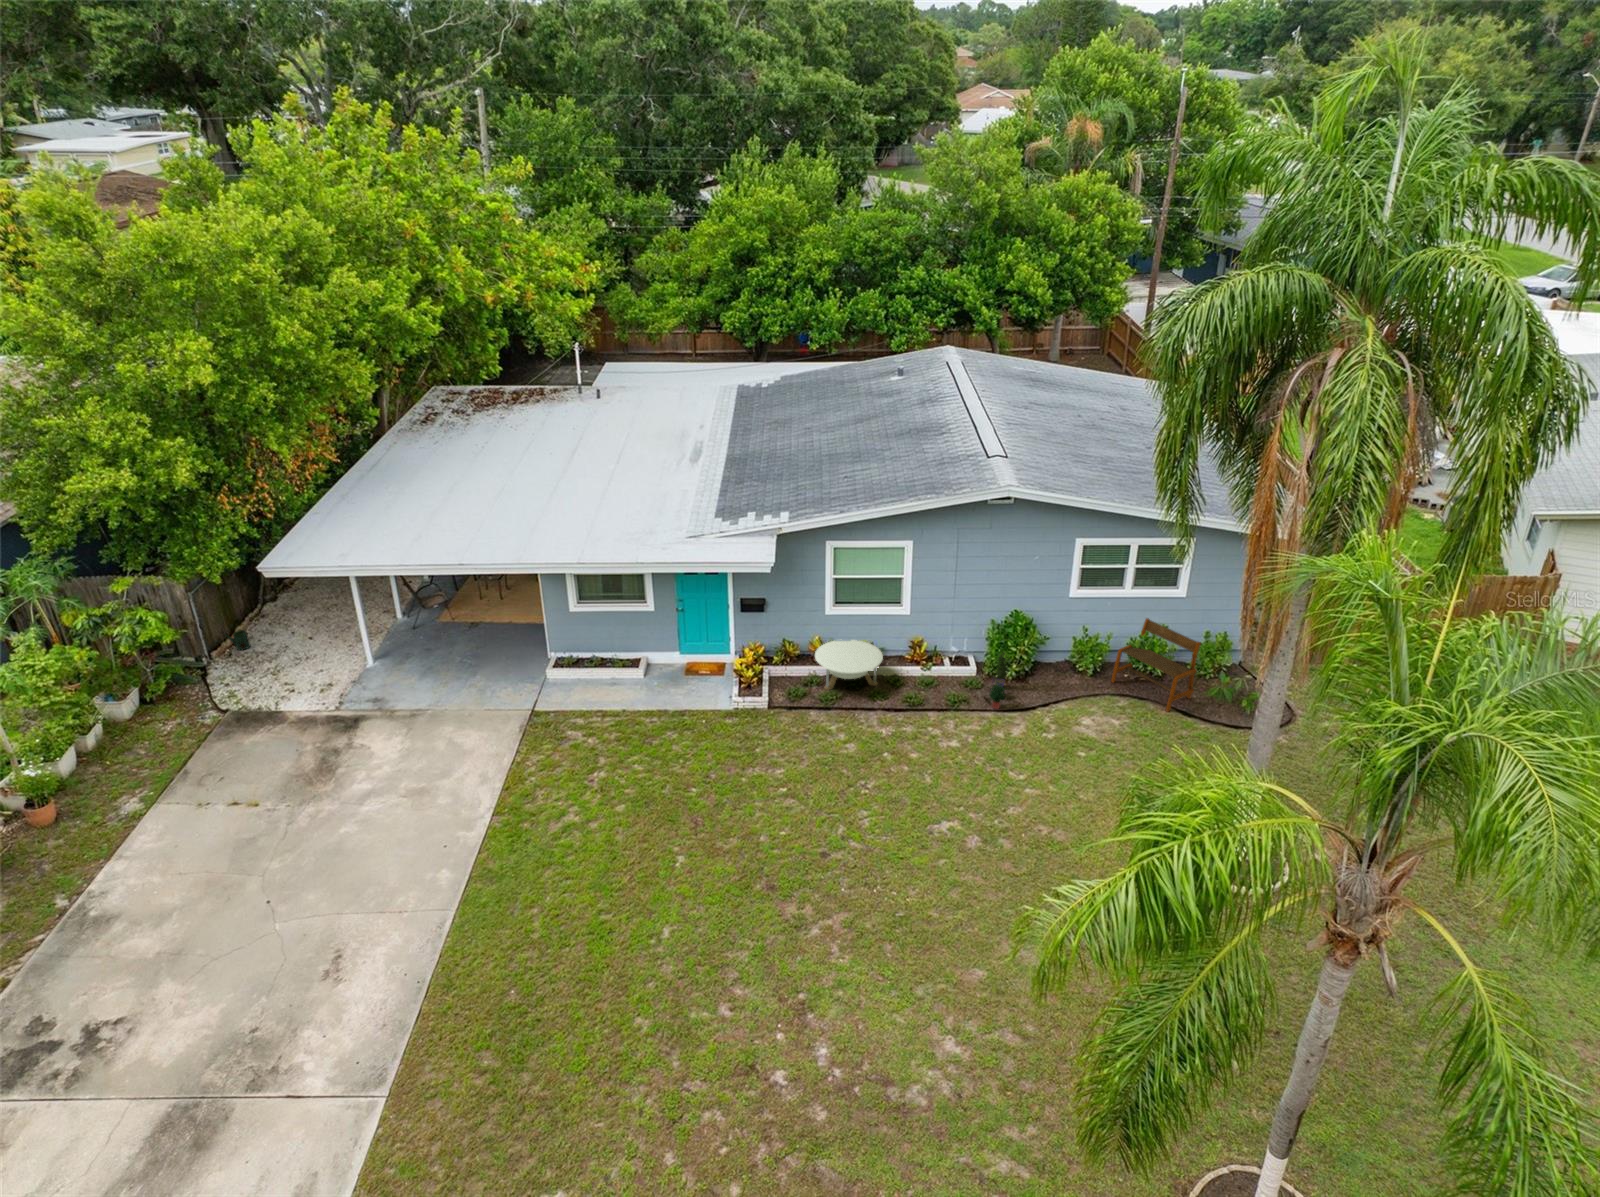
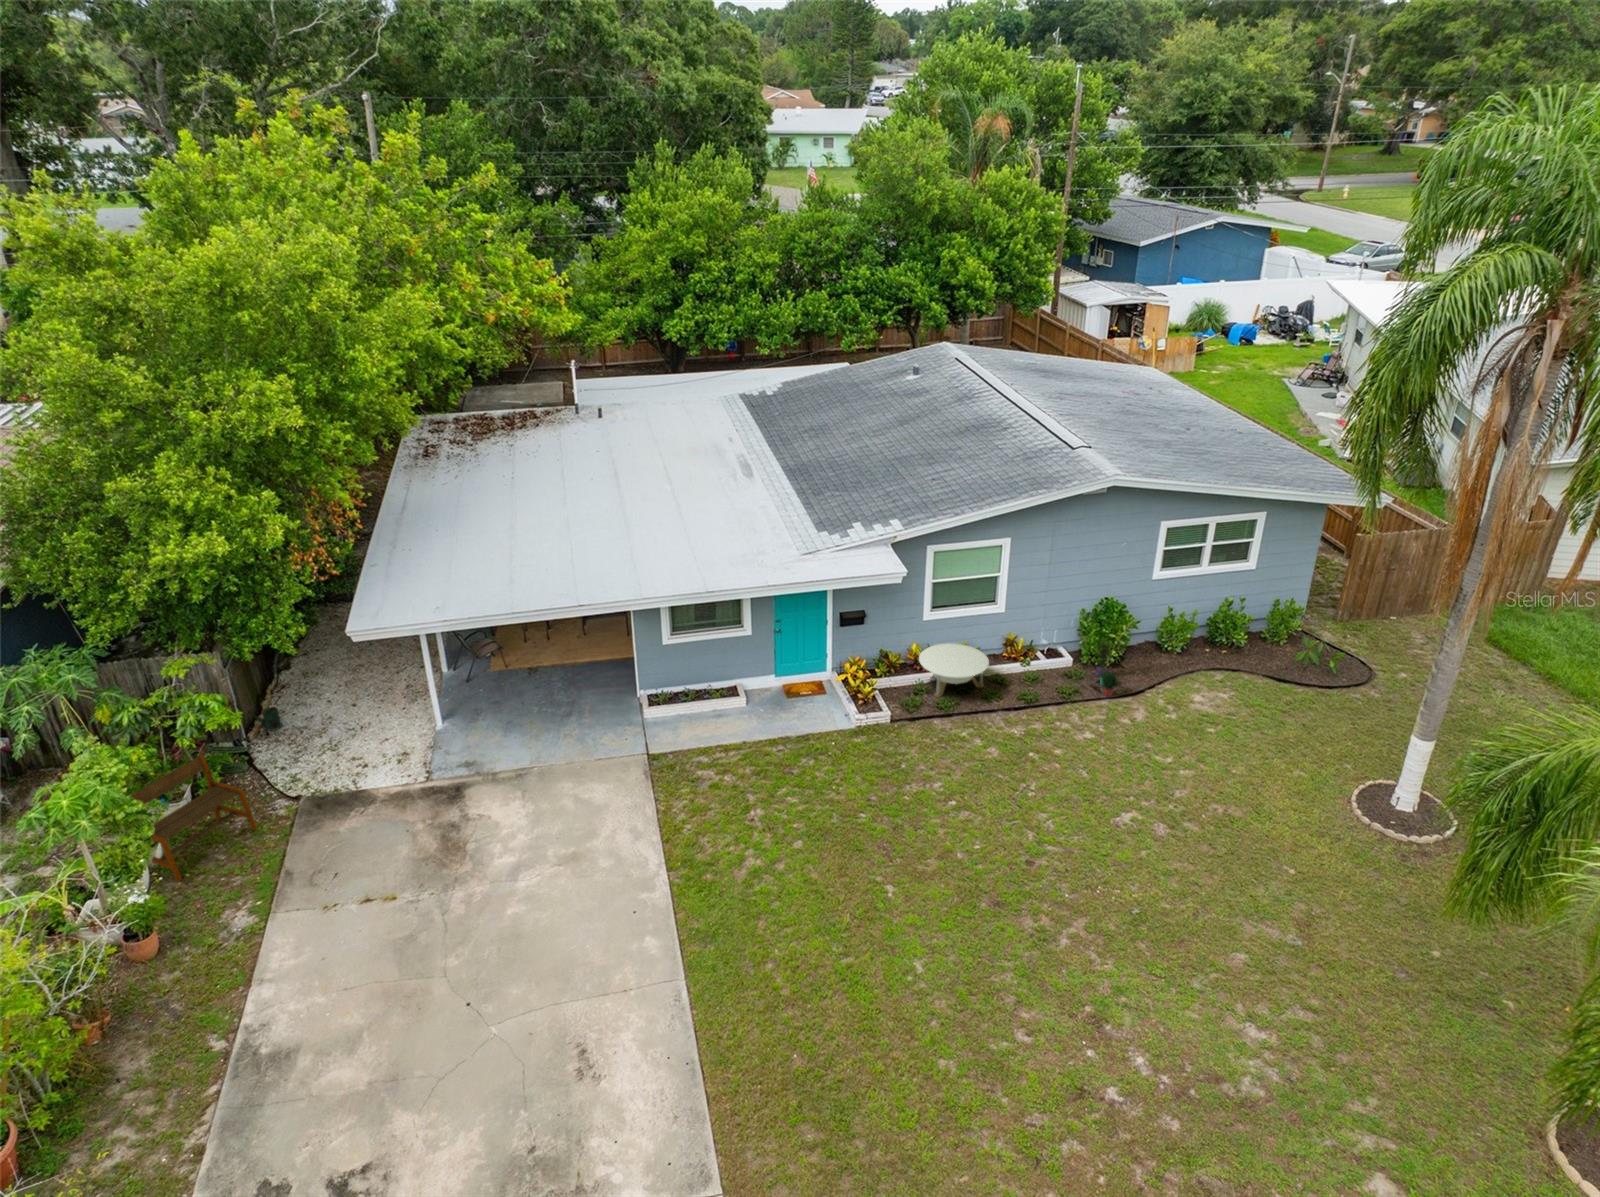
bench: present [1111,618,1201,712] -> present [130,754,257,882]

